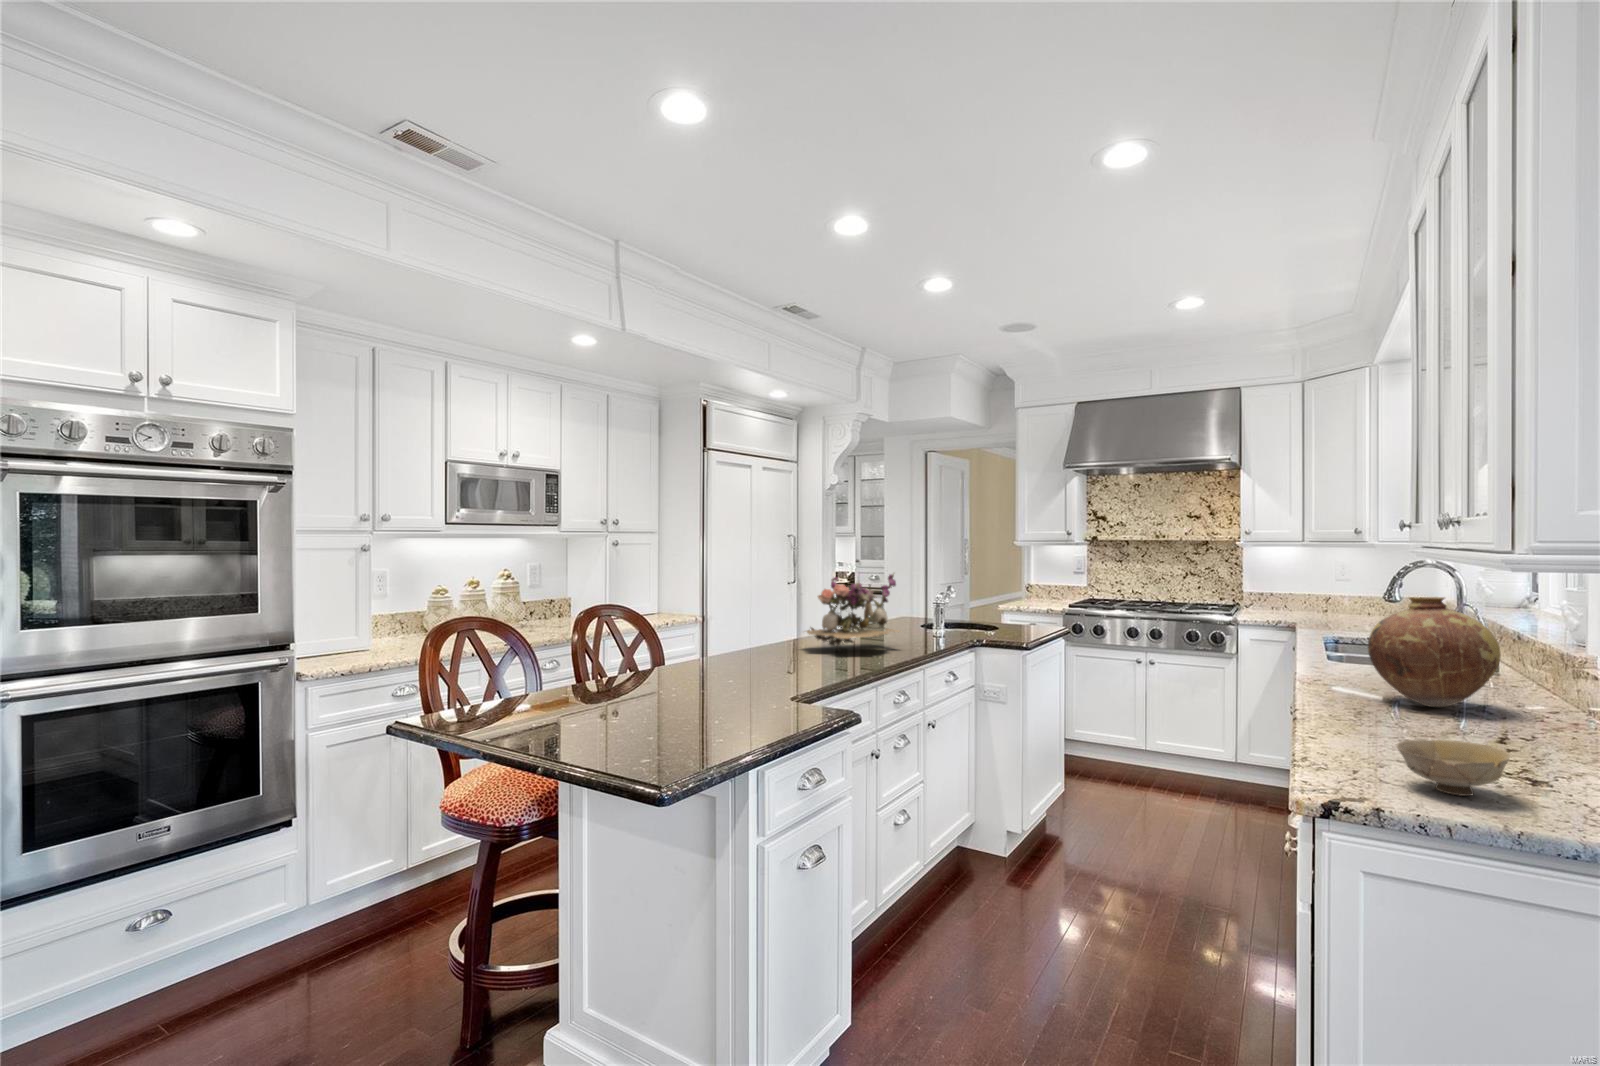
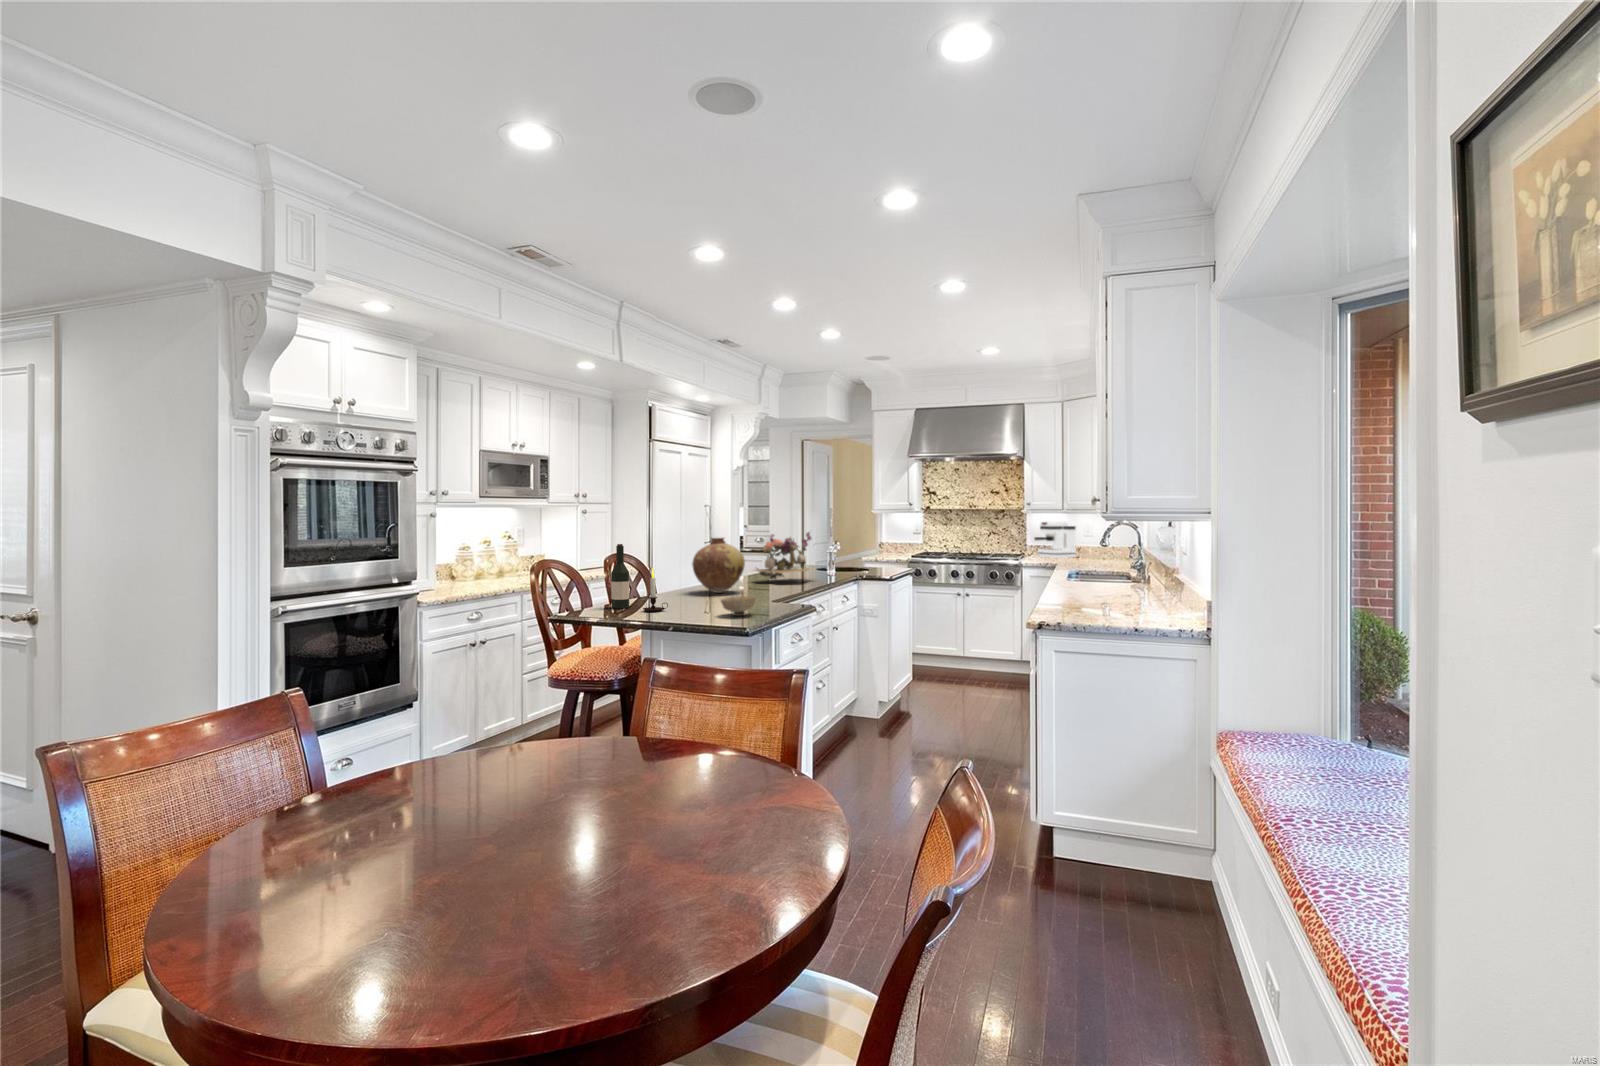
coffee maker: none [1256,557,1323,612] -> present [1035,521,1076,559]
wine bottle: none [526,596,556,703] -> present [611,544,629,609]
vase: present [1368,597,1501,707] -> present [692,538,745,593]
candle: none [560,637,601,713] -> present [643,568,668,611]
bowl: present [1397,739,1510,796] -> present [720,596,756,616]

